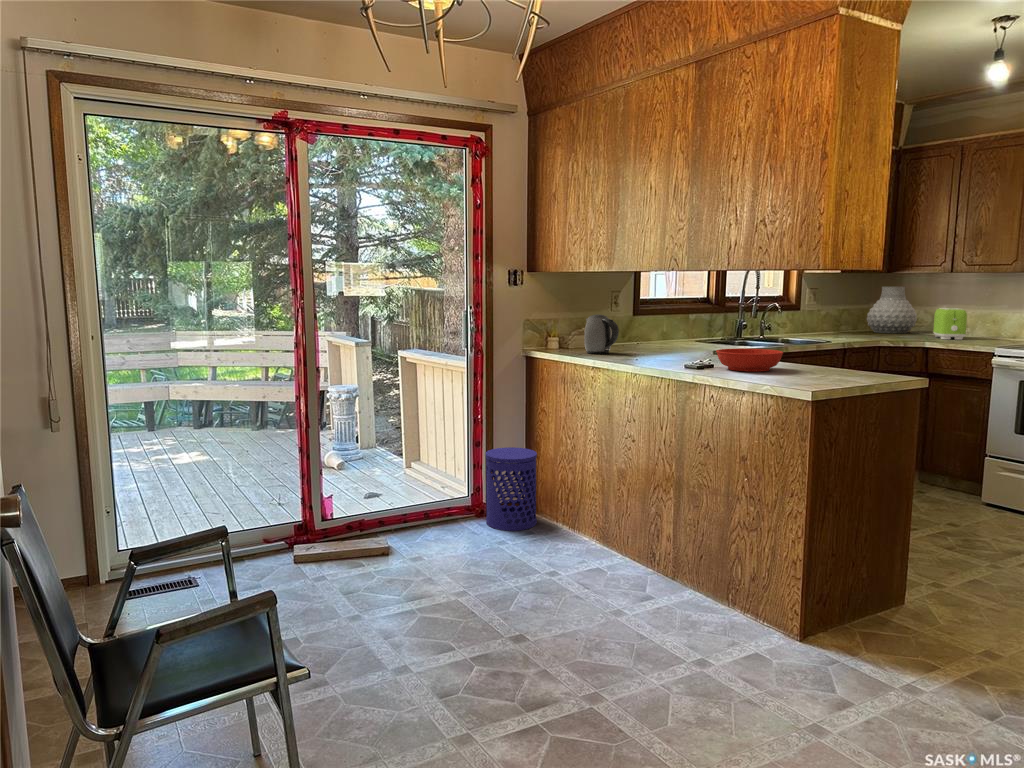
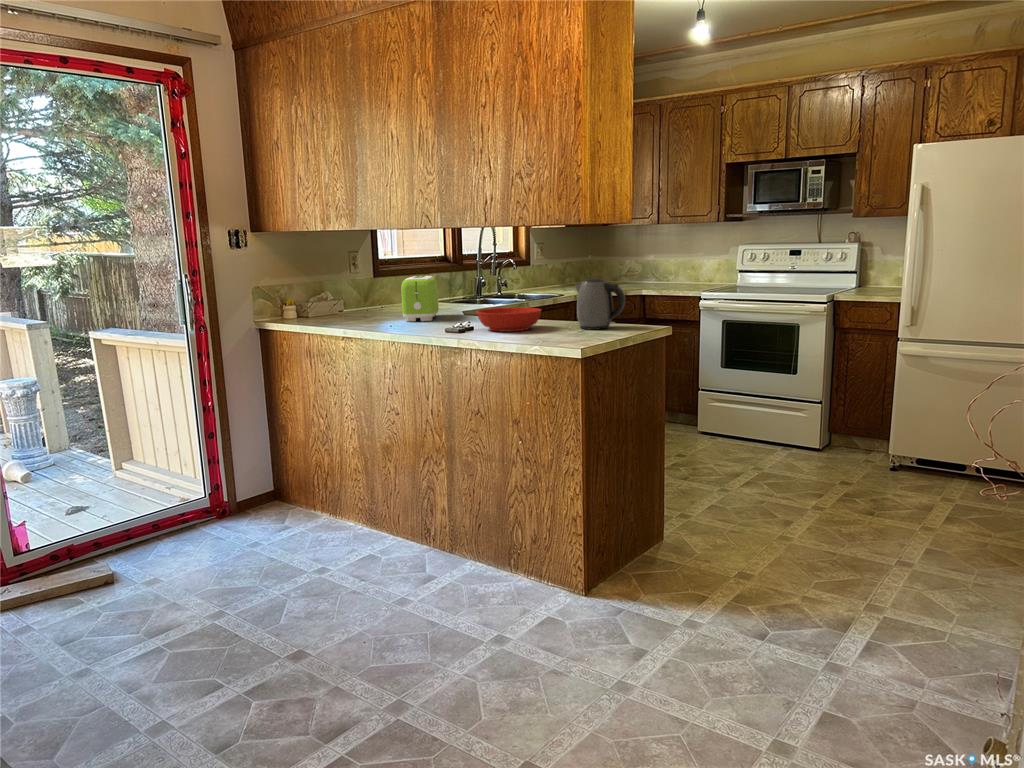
vase: present [867,287,917,333] -> none [588,239,631,283]
toaster: present [933,308,967,340] -> present [401,276,439,321]
kettle: present [584,315,619,354] -> present [575,278,625,329]
waste bin: present [486,447,537,531] -> none [222,434,291,530]

